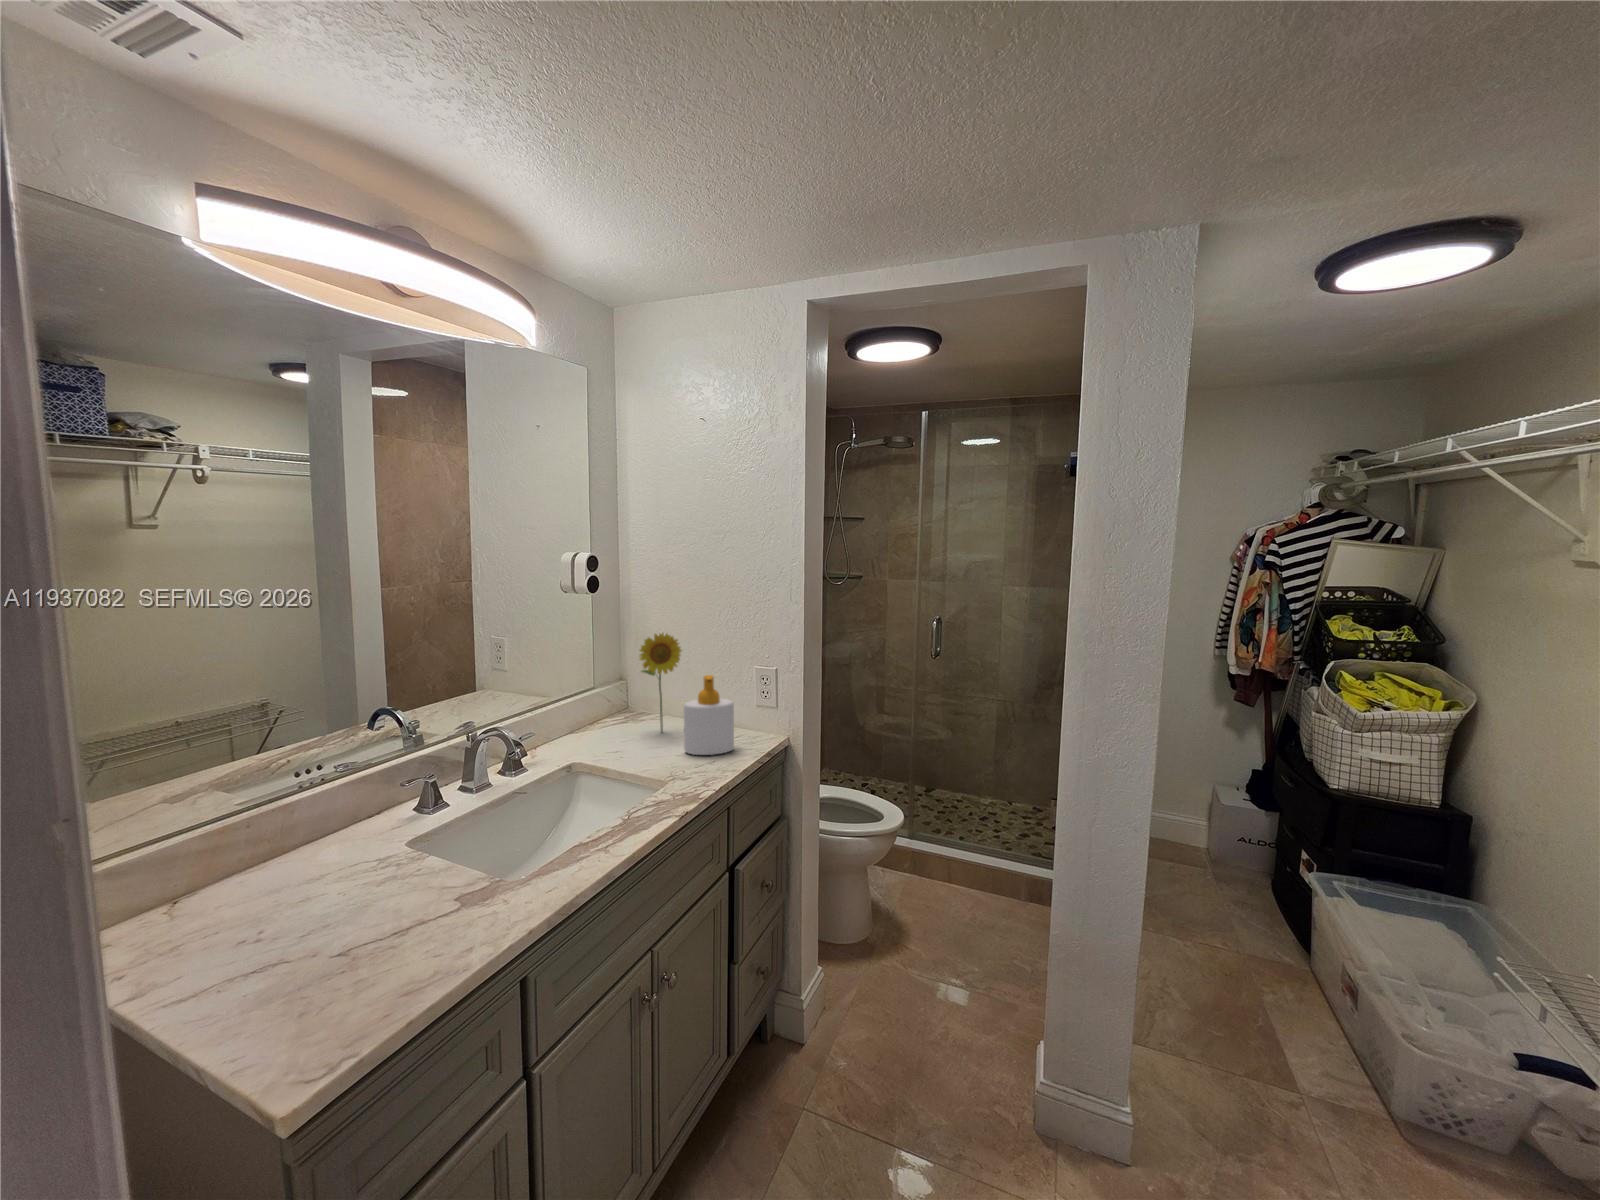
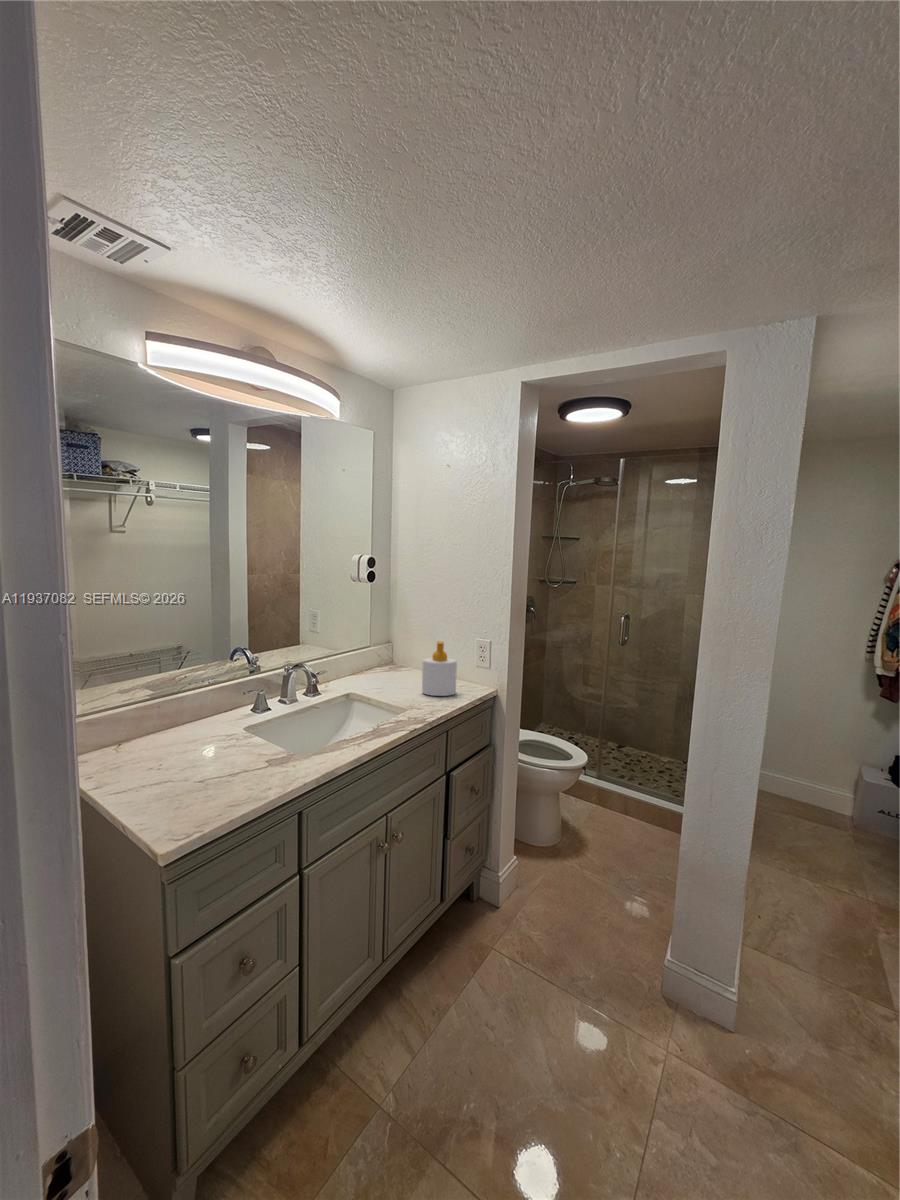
flower: present [640,633,682,731] -> none [396,611,426,679]

